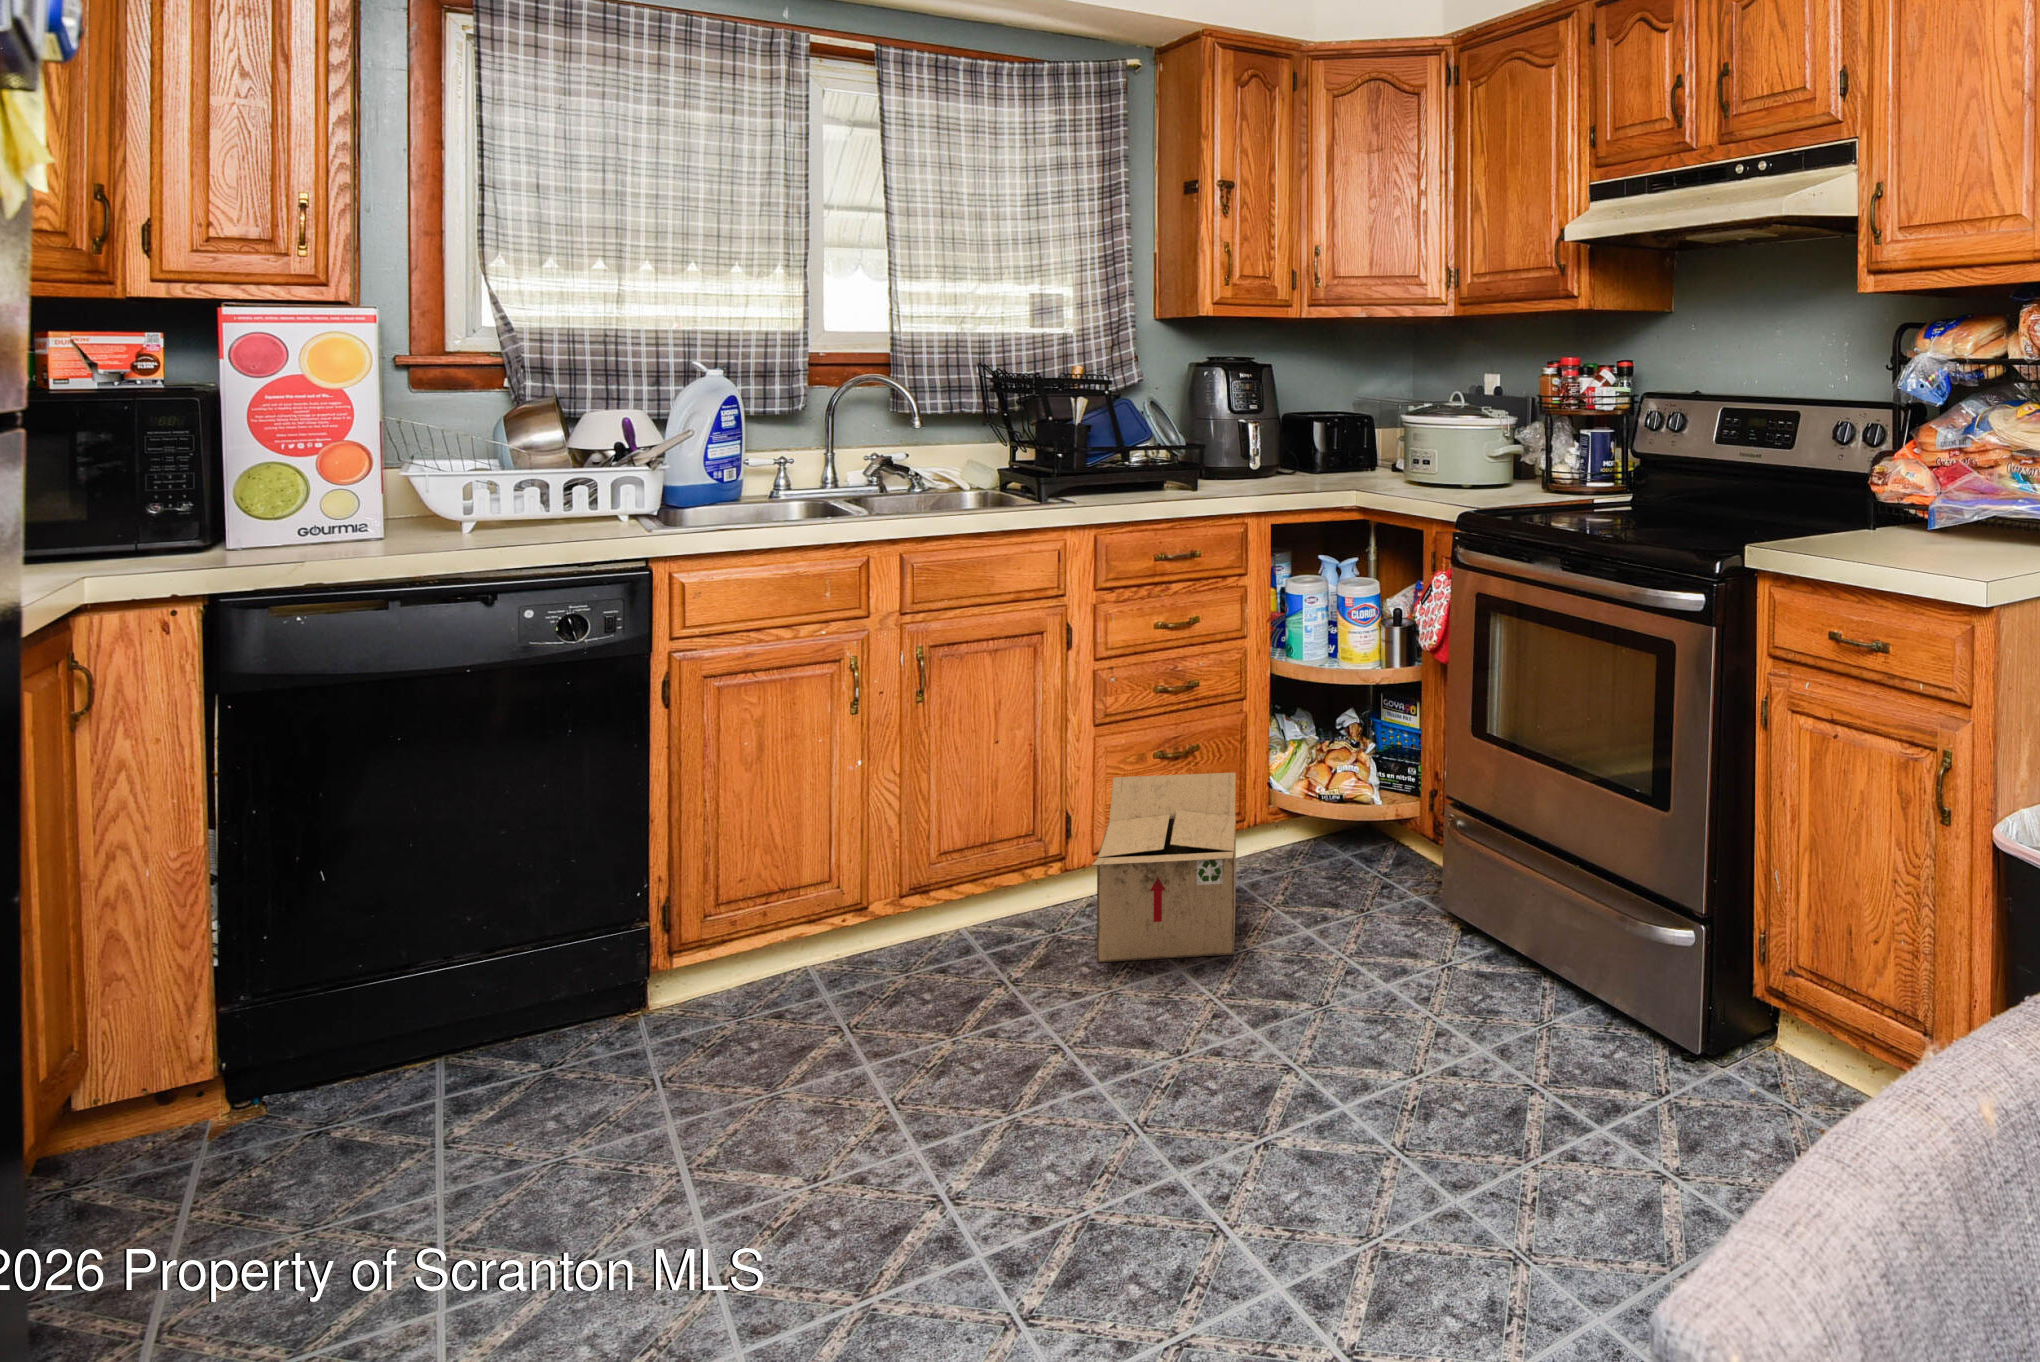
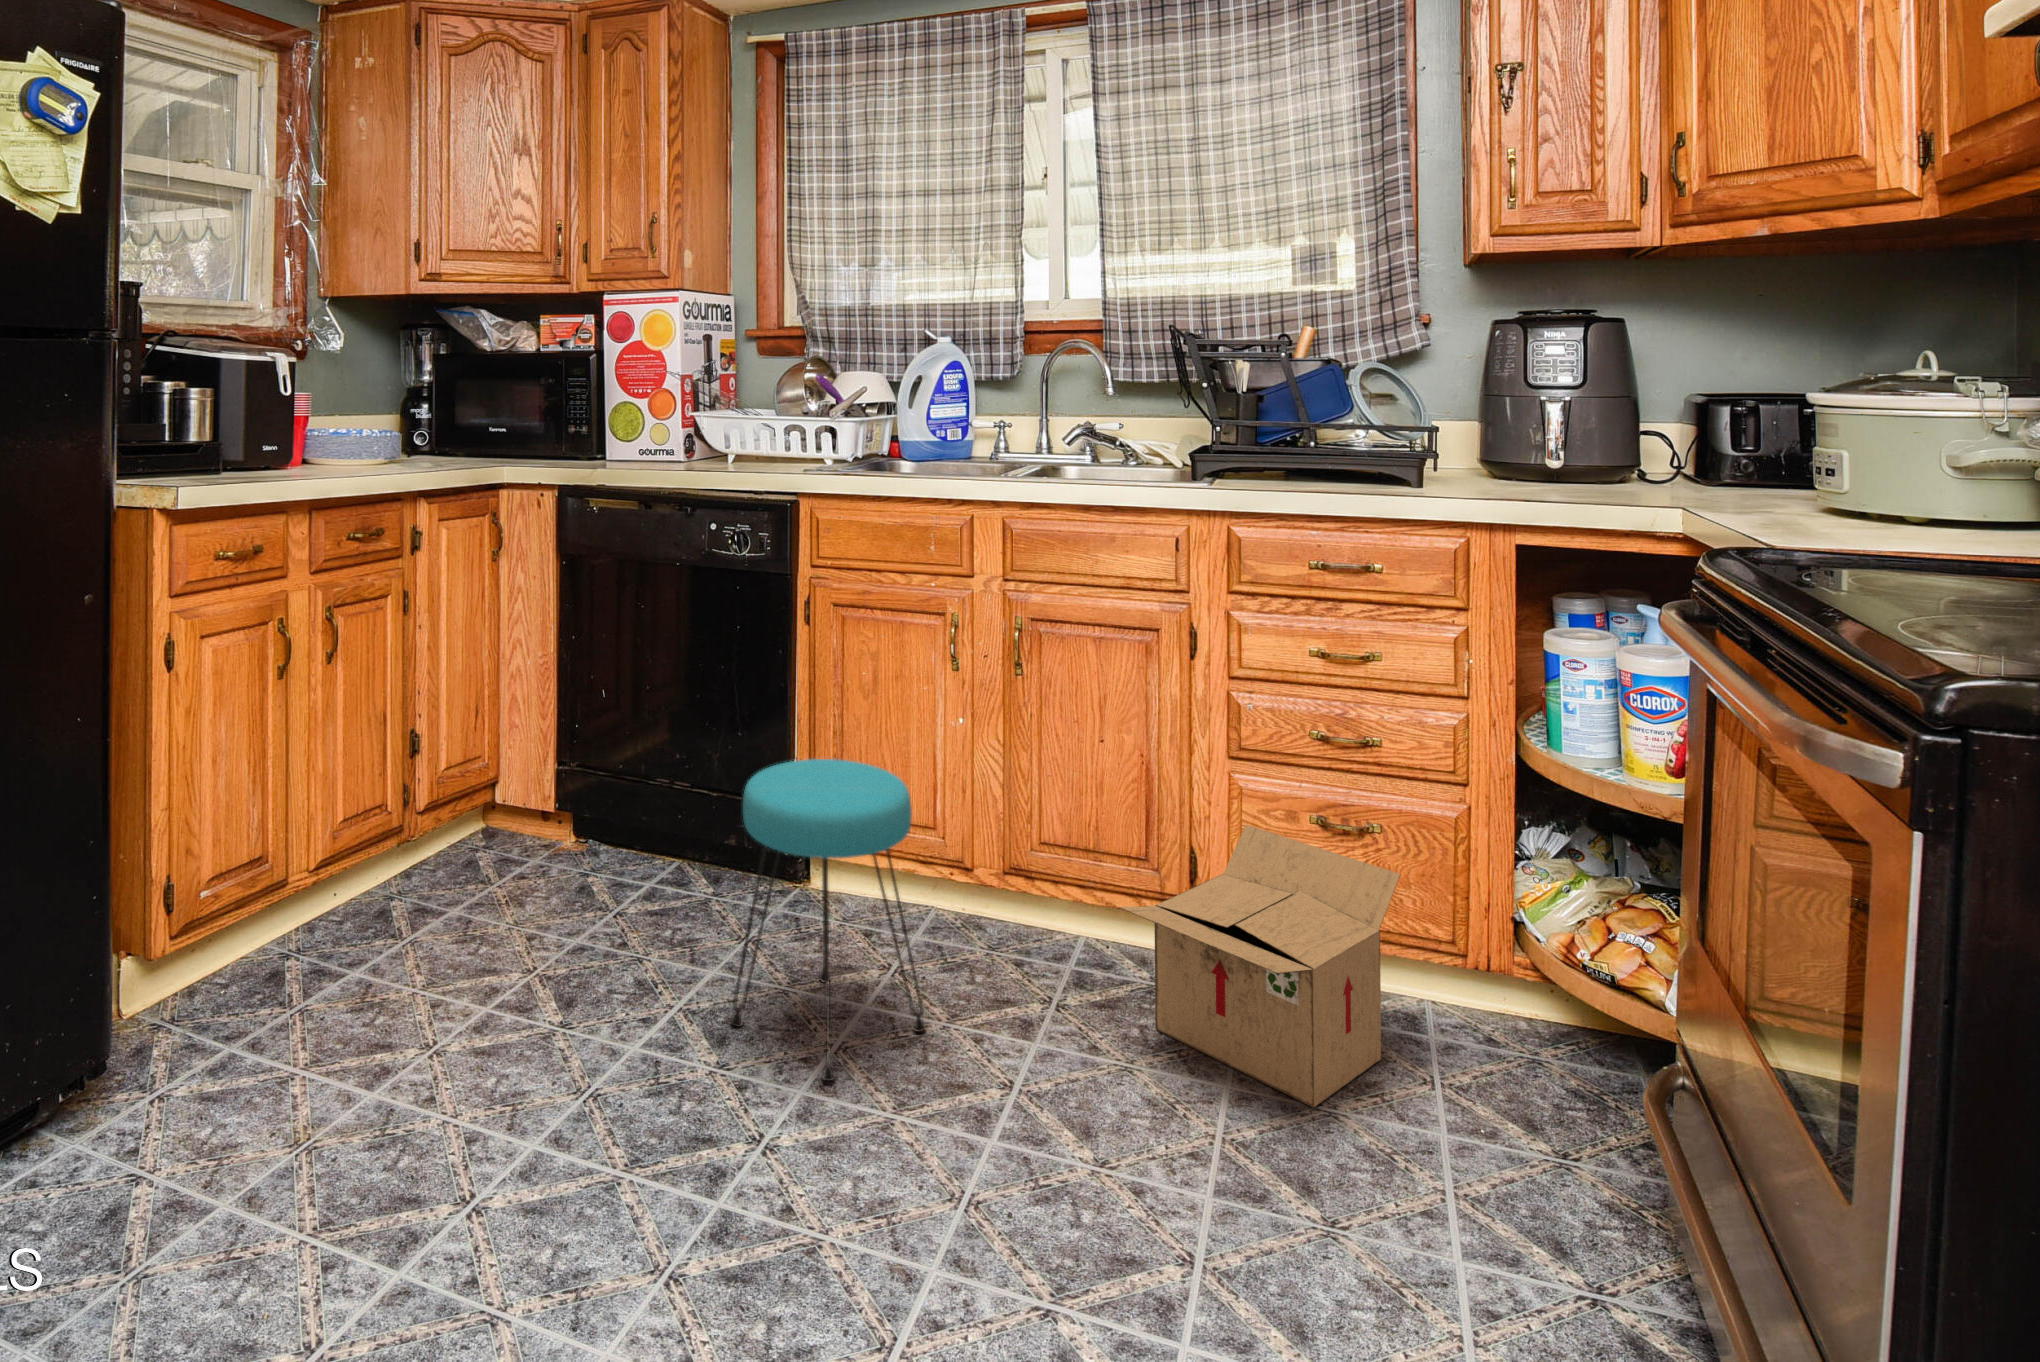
stool: none [748,818,945,1150] -> present [730,759,926,1081]

